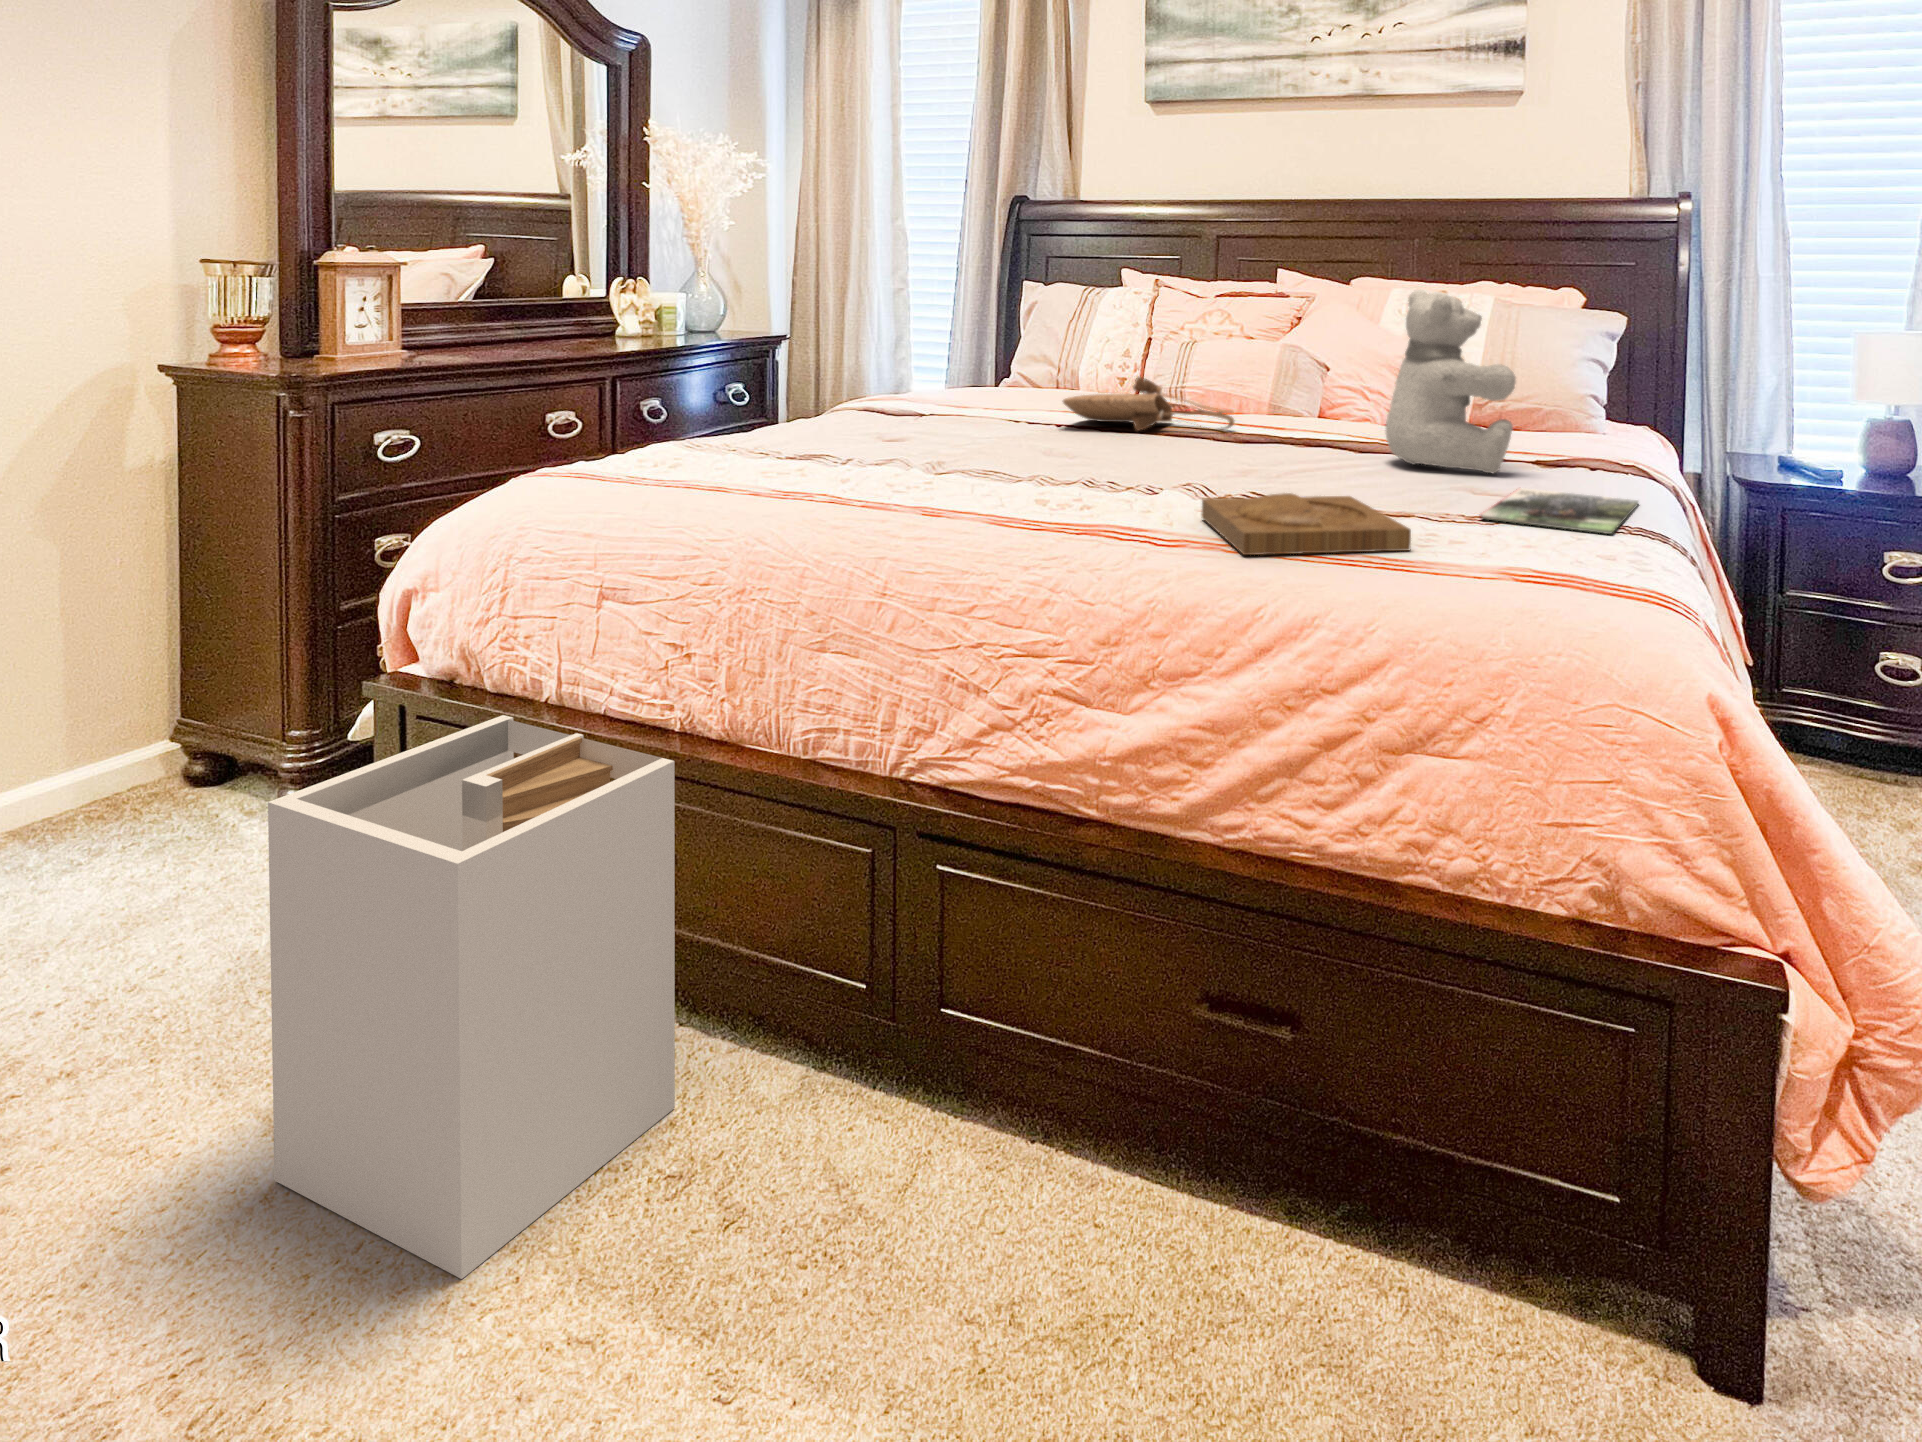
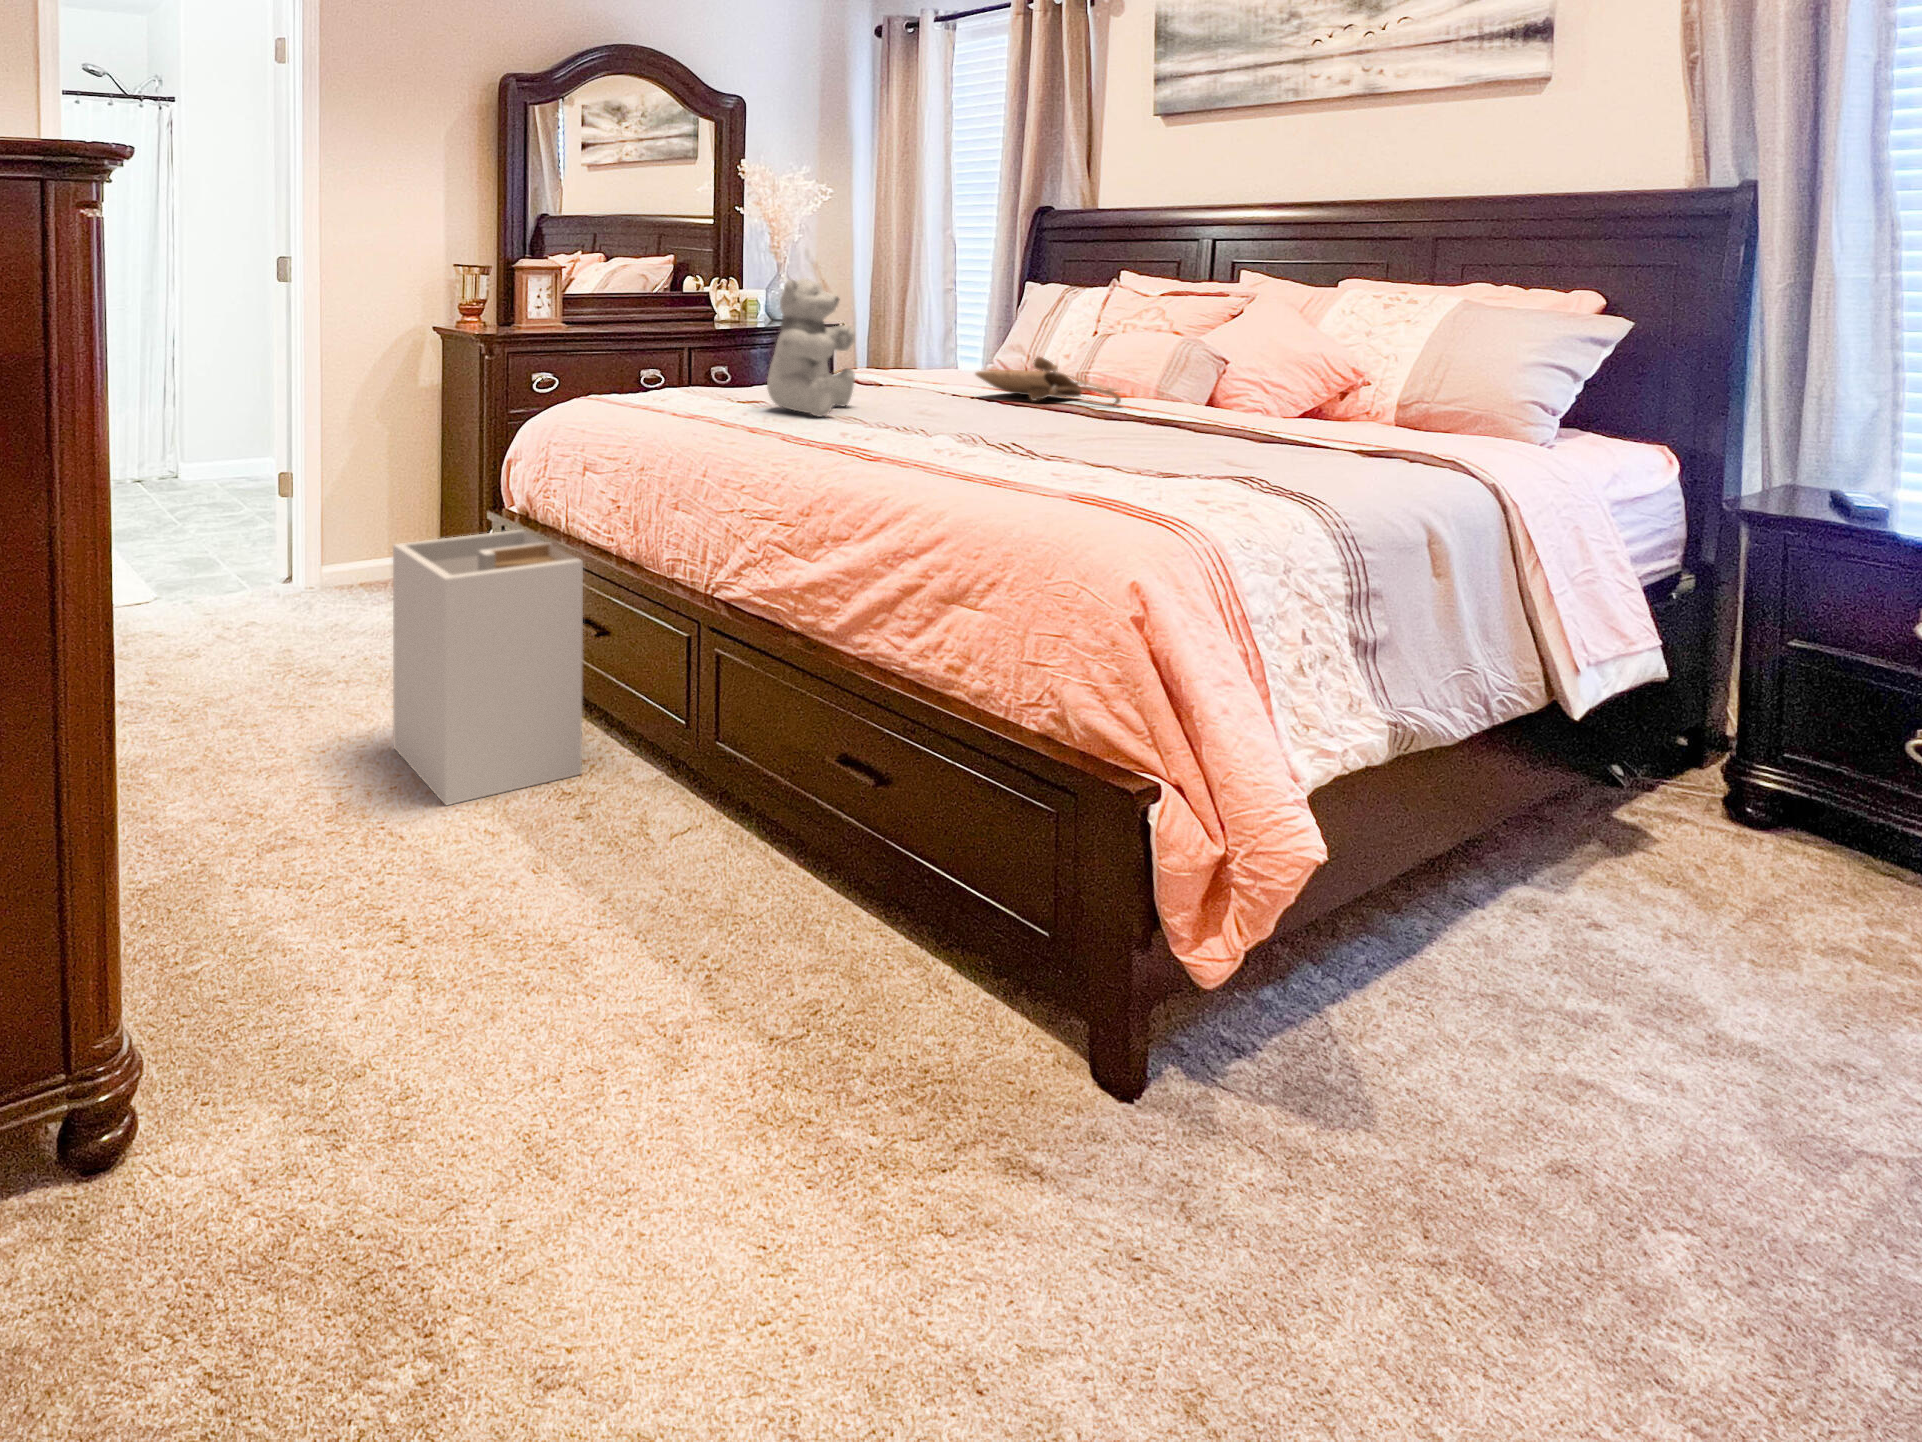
teddy bear: present [1386,290,1516,474] -> present [767,278,855,417]
magazine: present [1479,488,1638,534] -> none [1166,455,1364,487]
tray: present [1202,493,1411,555] -> none [915,433,1064,477]

